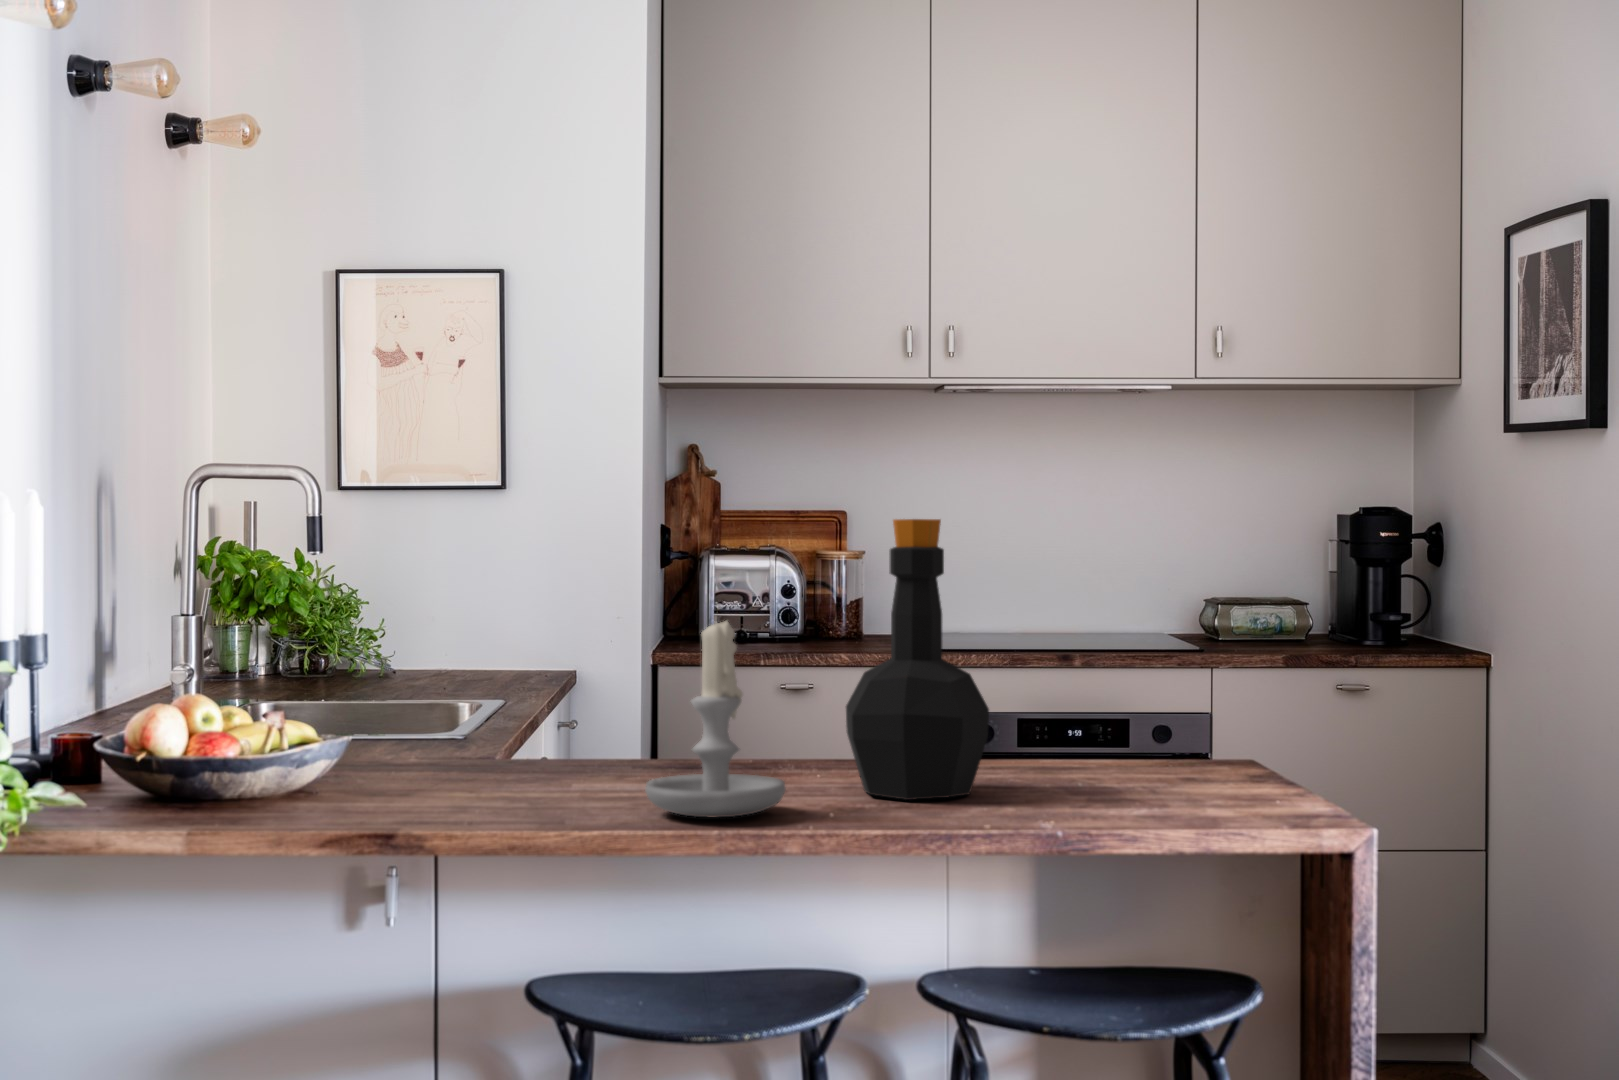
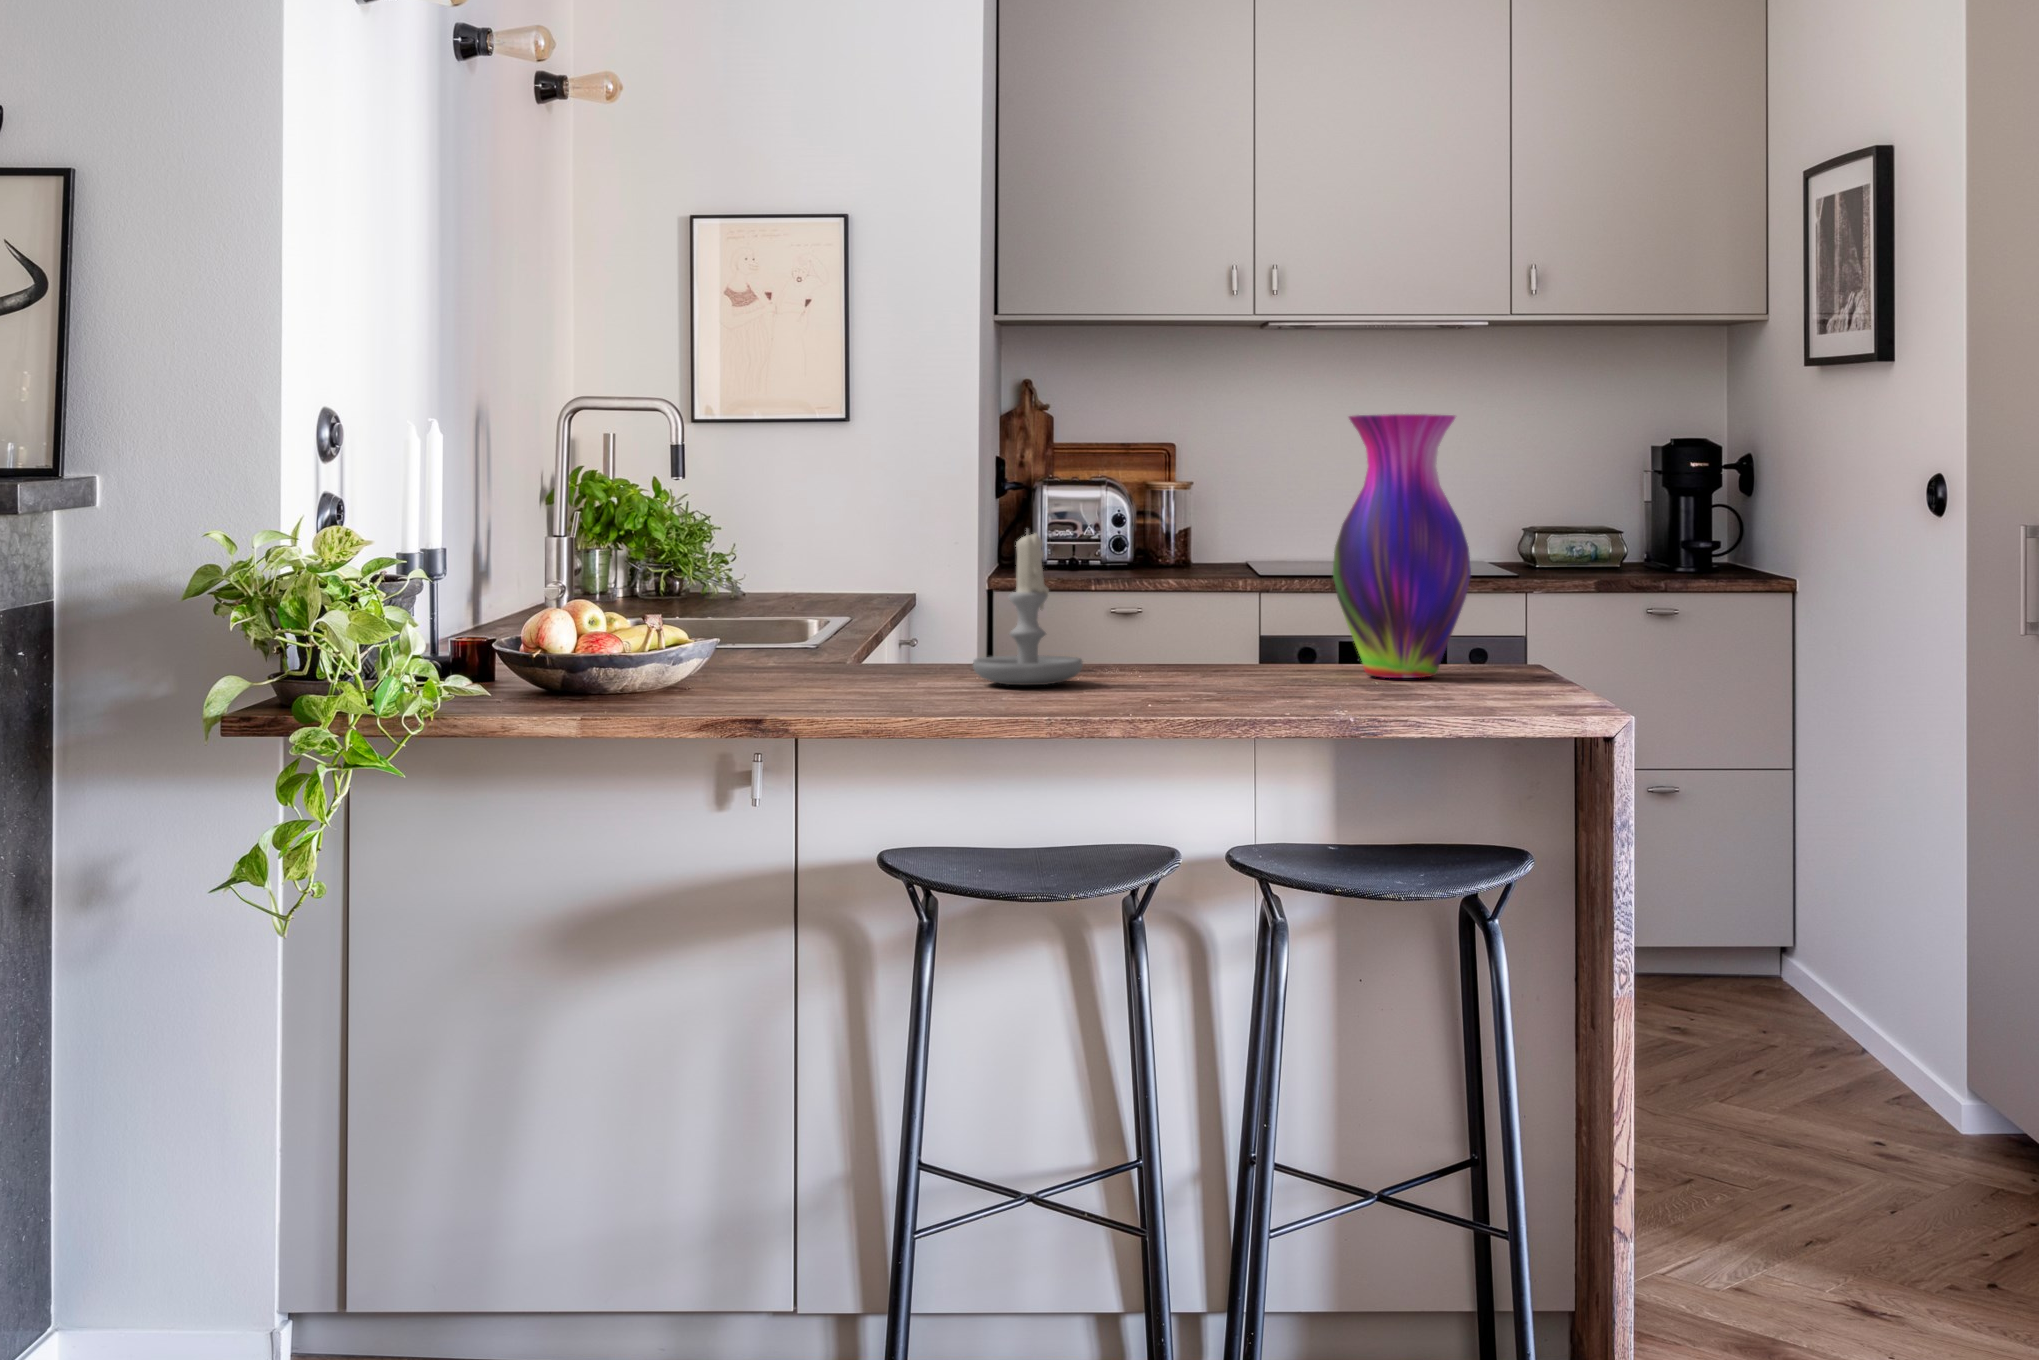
vase: none [1089,472,1263,800] -> present [1333,414,1471,678]
bottle: present [846,519,989,800] -> none [1135,452,1250,677]

